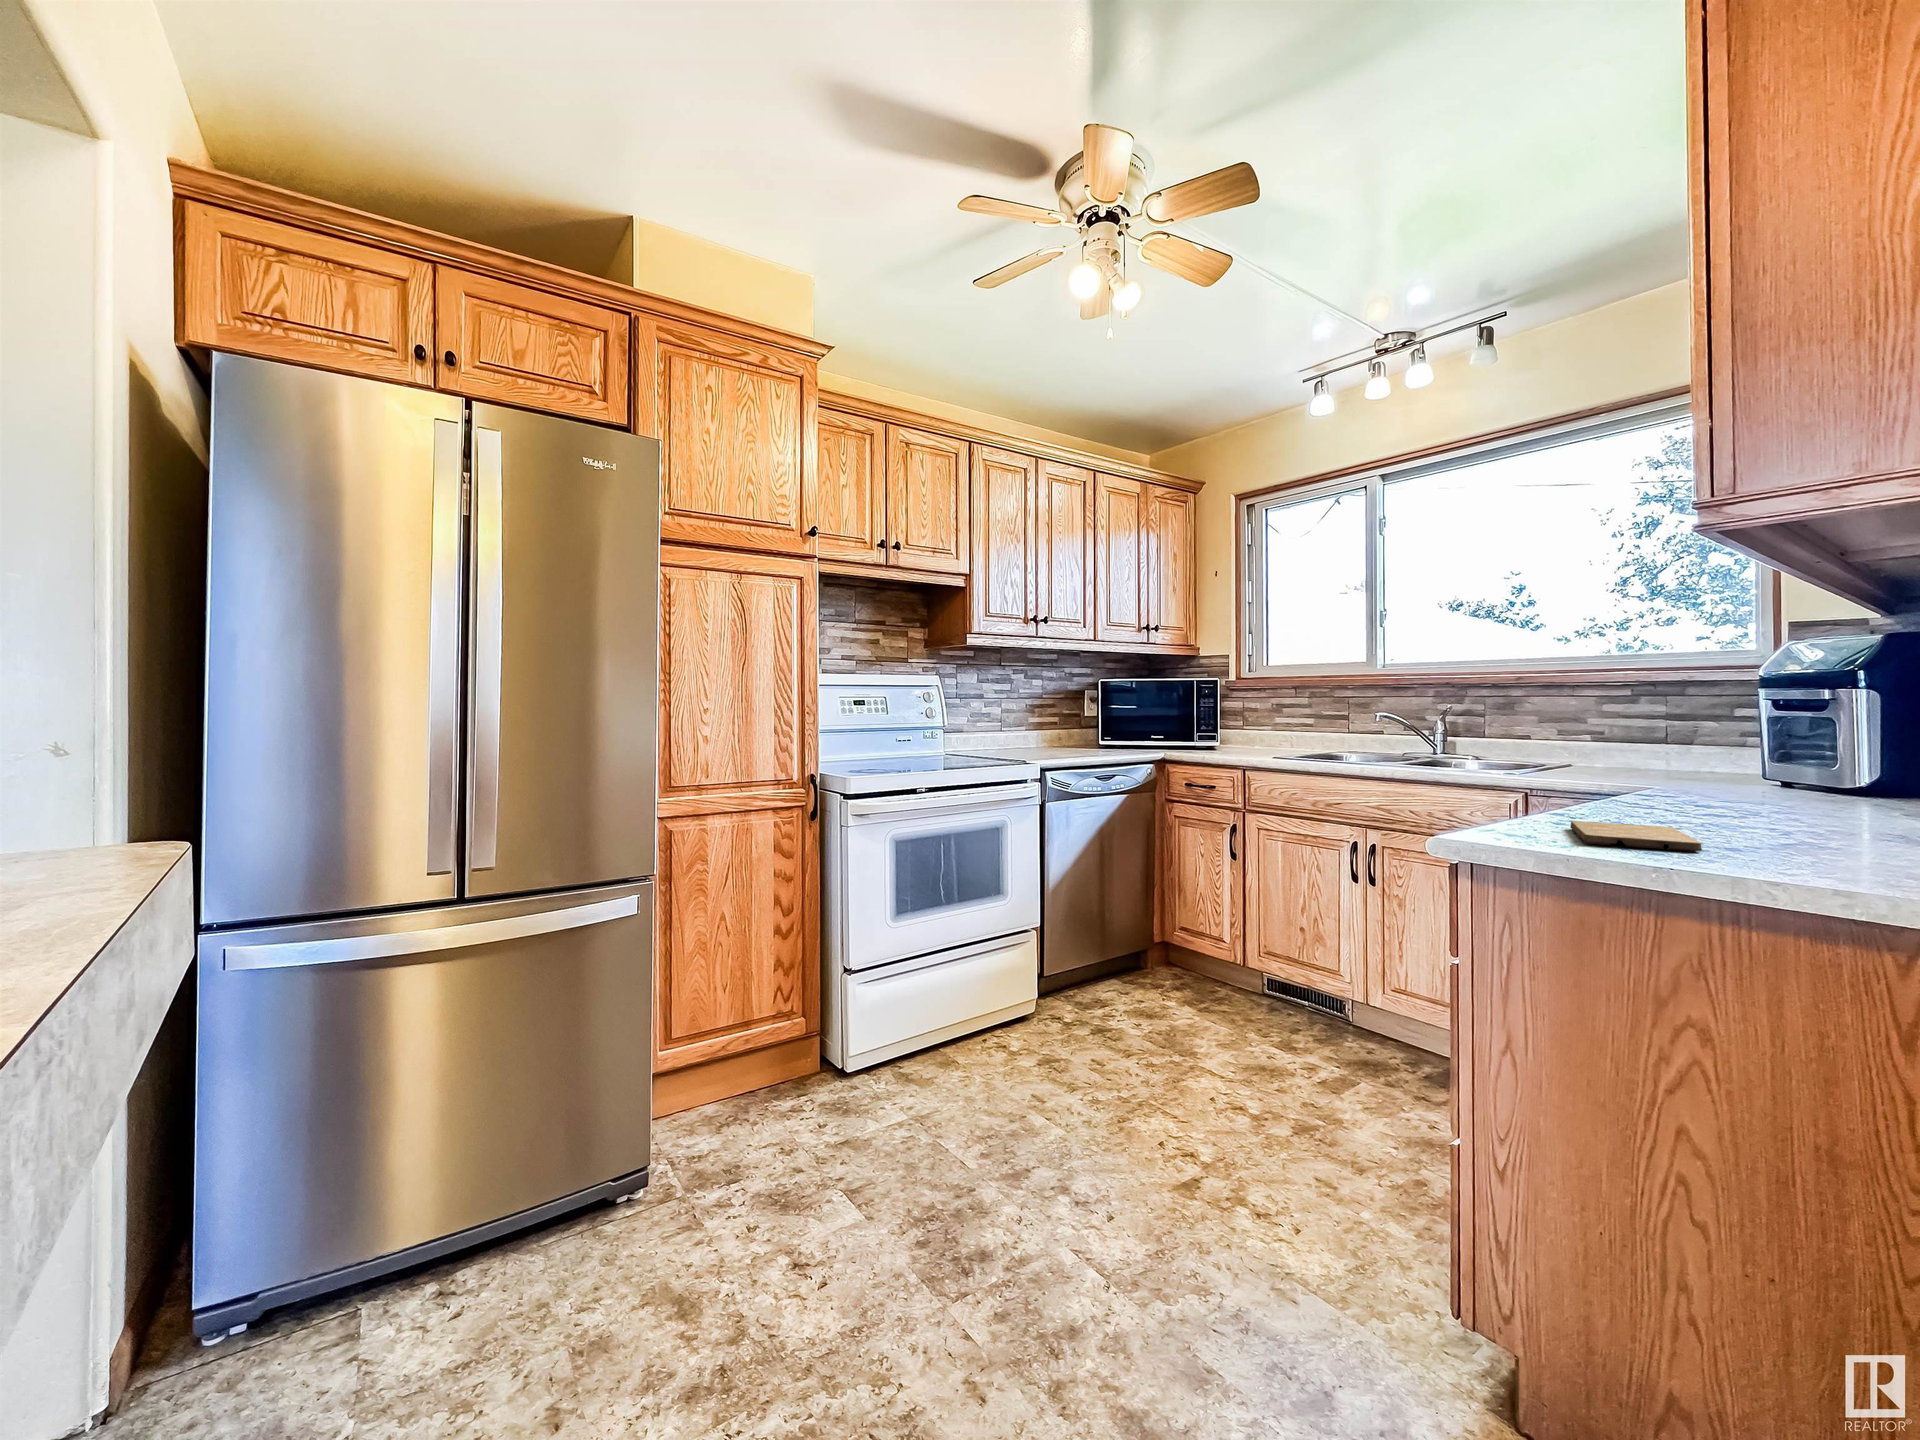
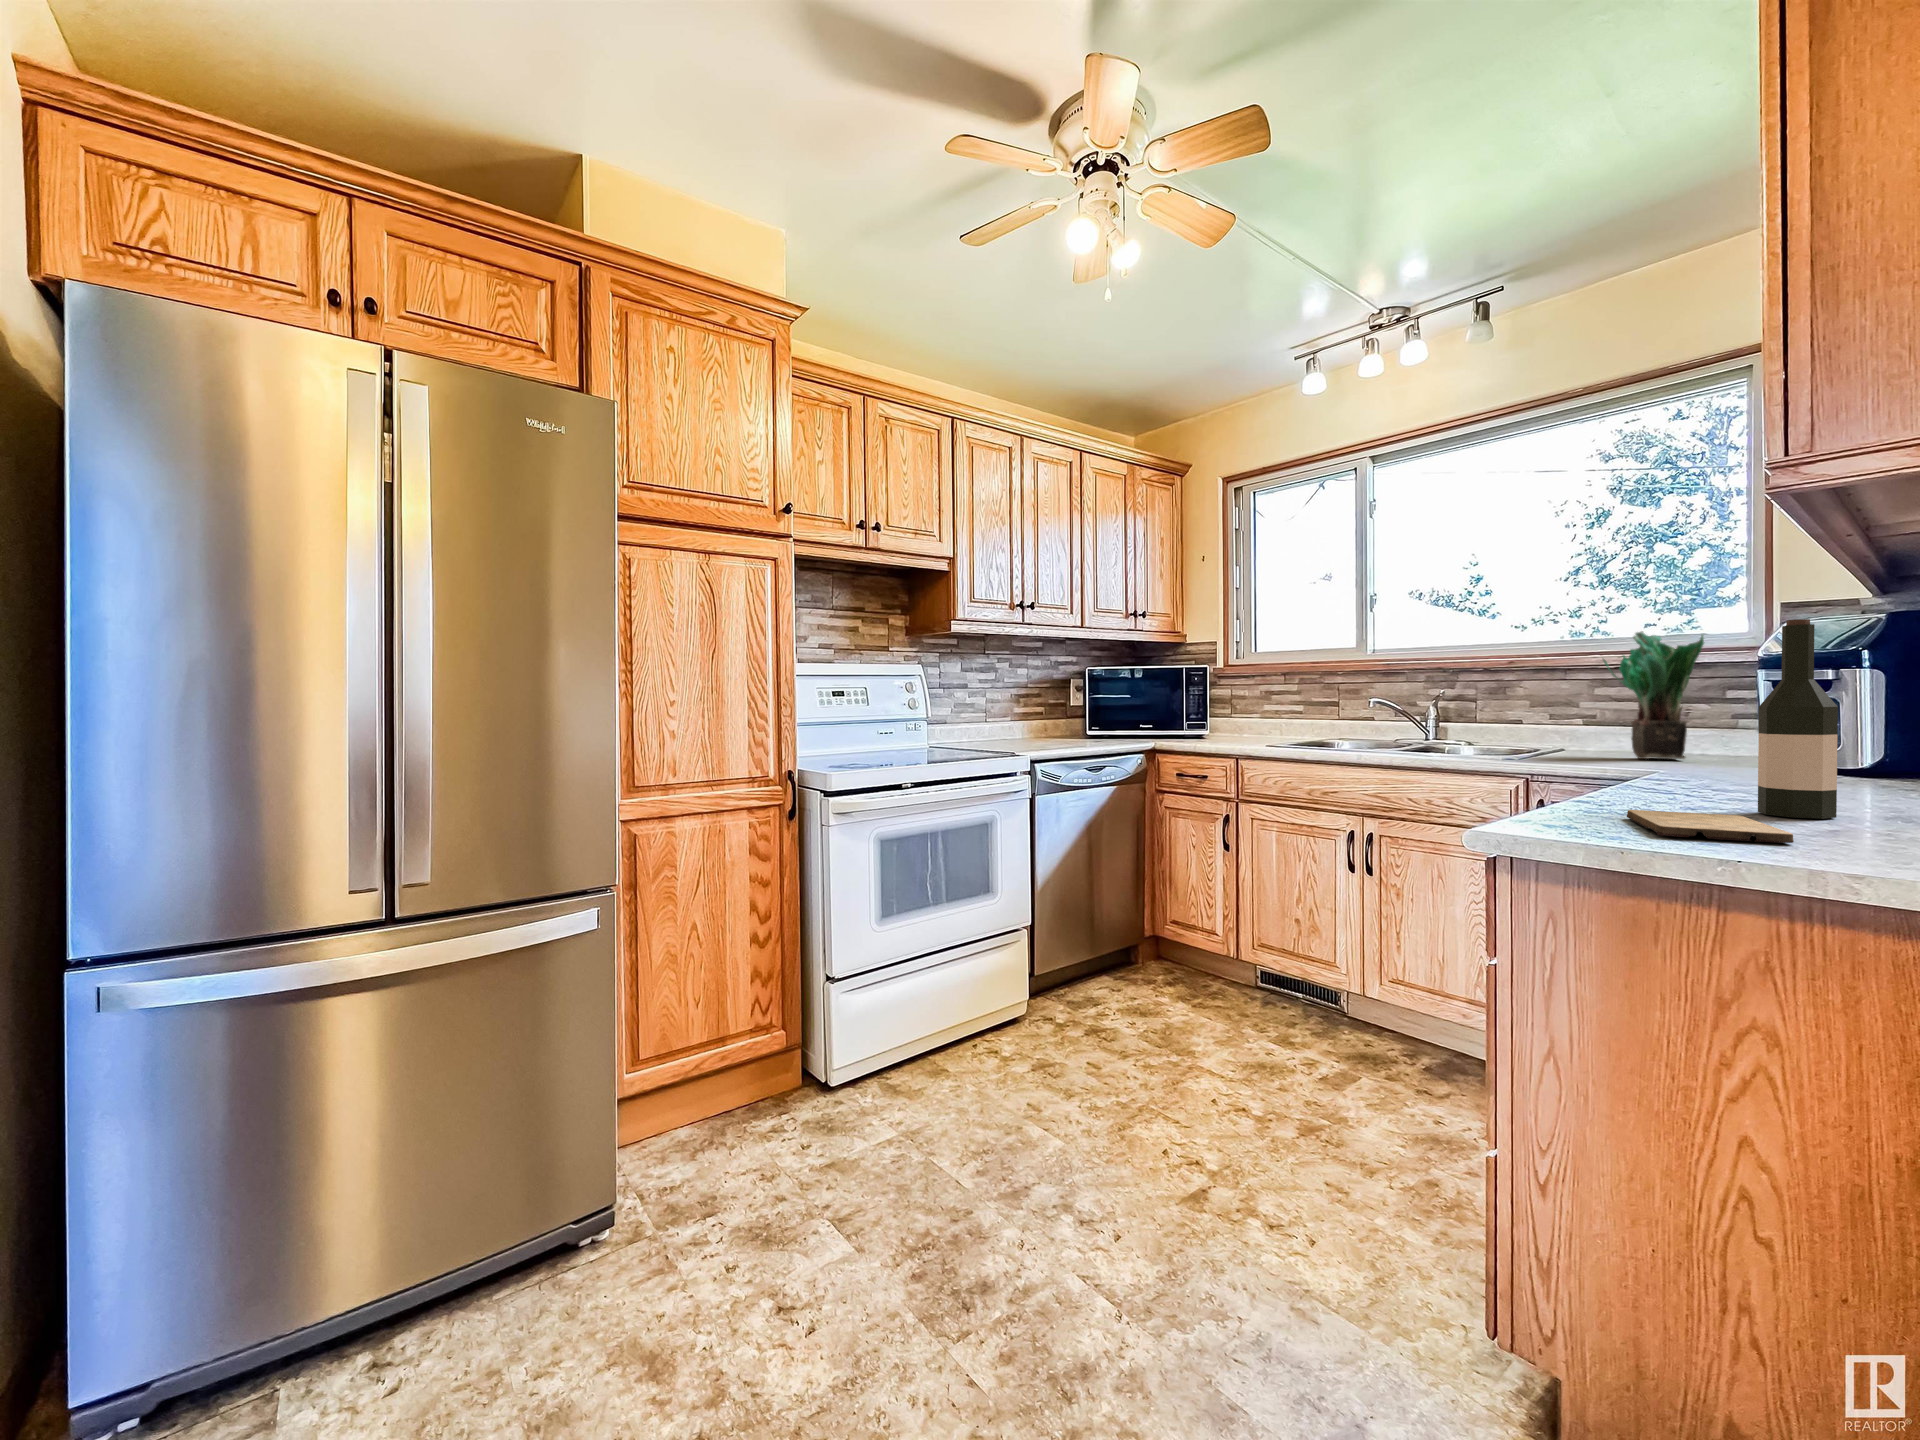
wine bottle: none [1698,647,1767,832] -> present [1758,619,1838,819]
potted plant: none [1597,653,1696,777] -> present [1603,632,1704,759]

